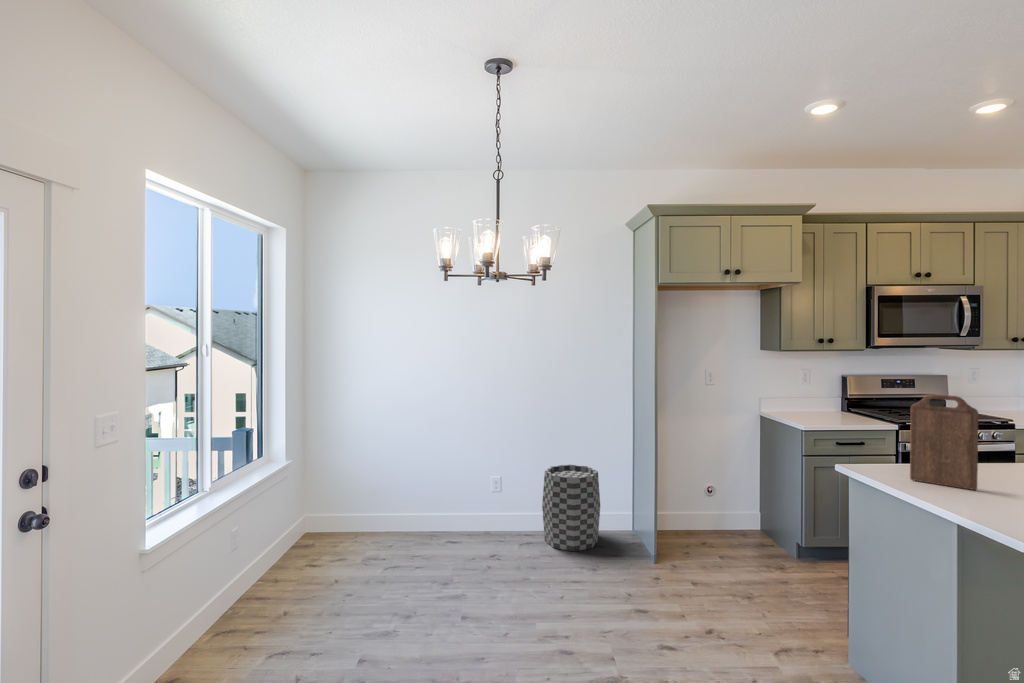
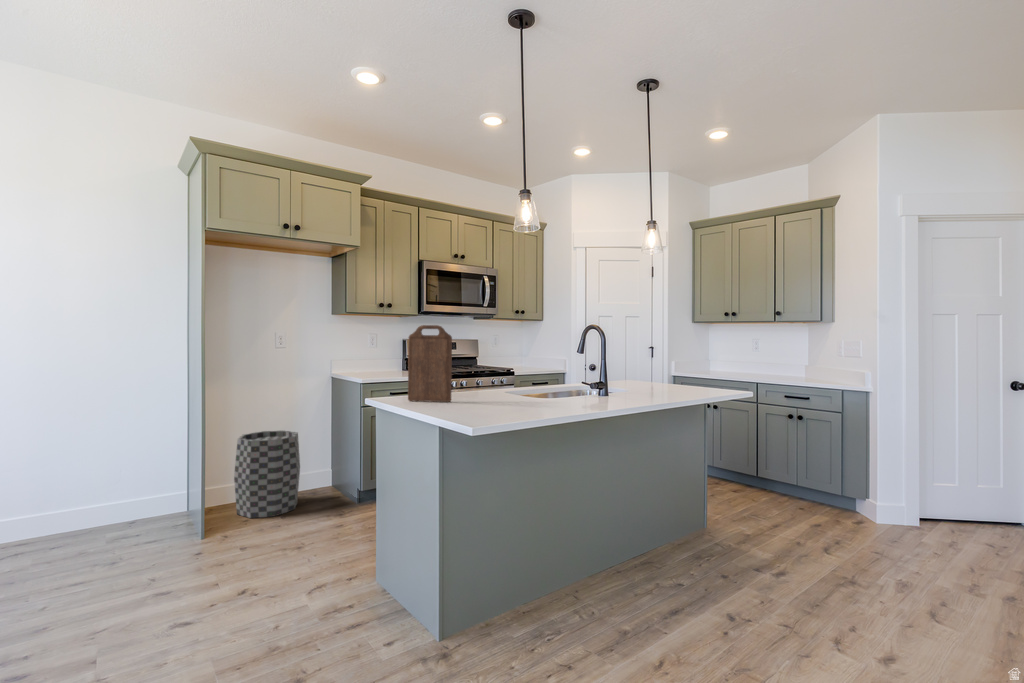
trash can: present [542,465,600,551] -> present [234,431,300,518]

